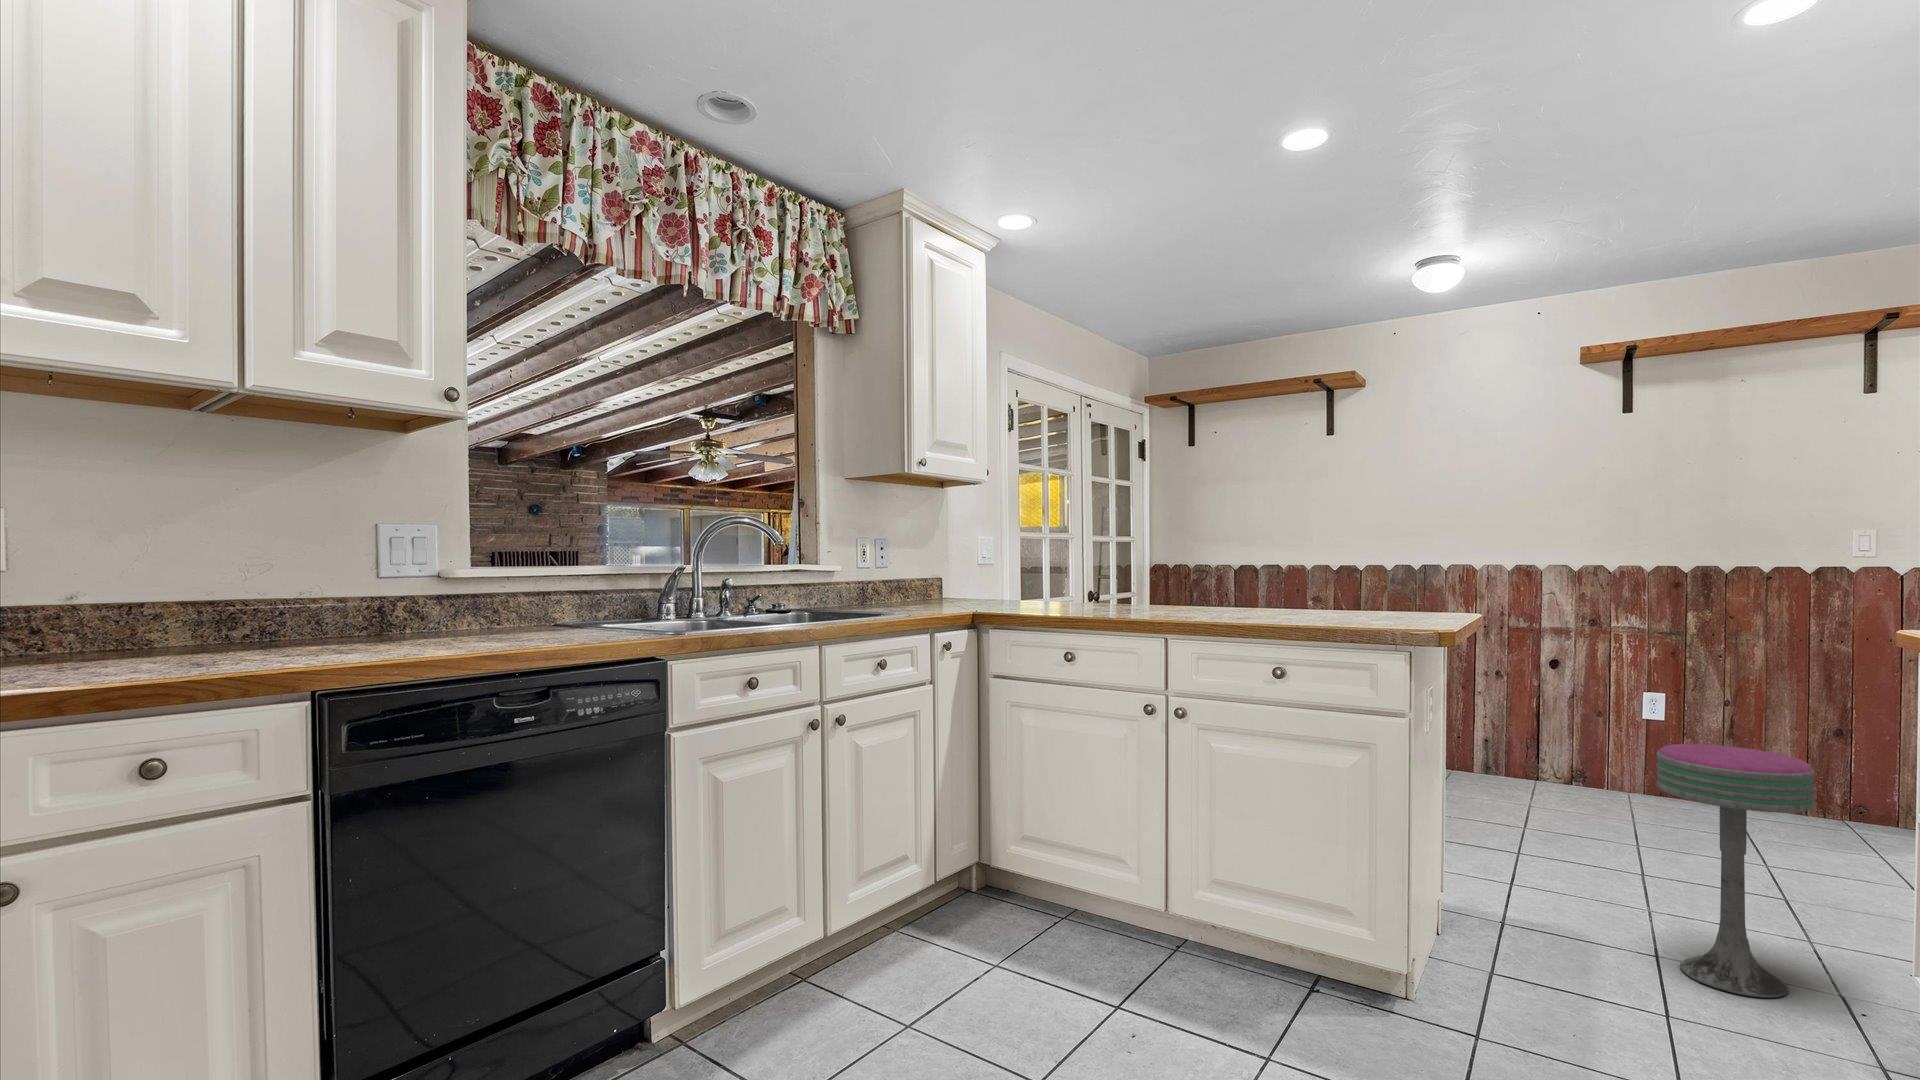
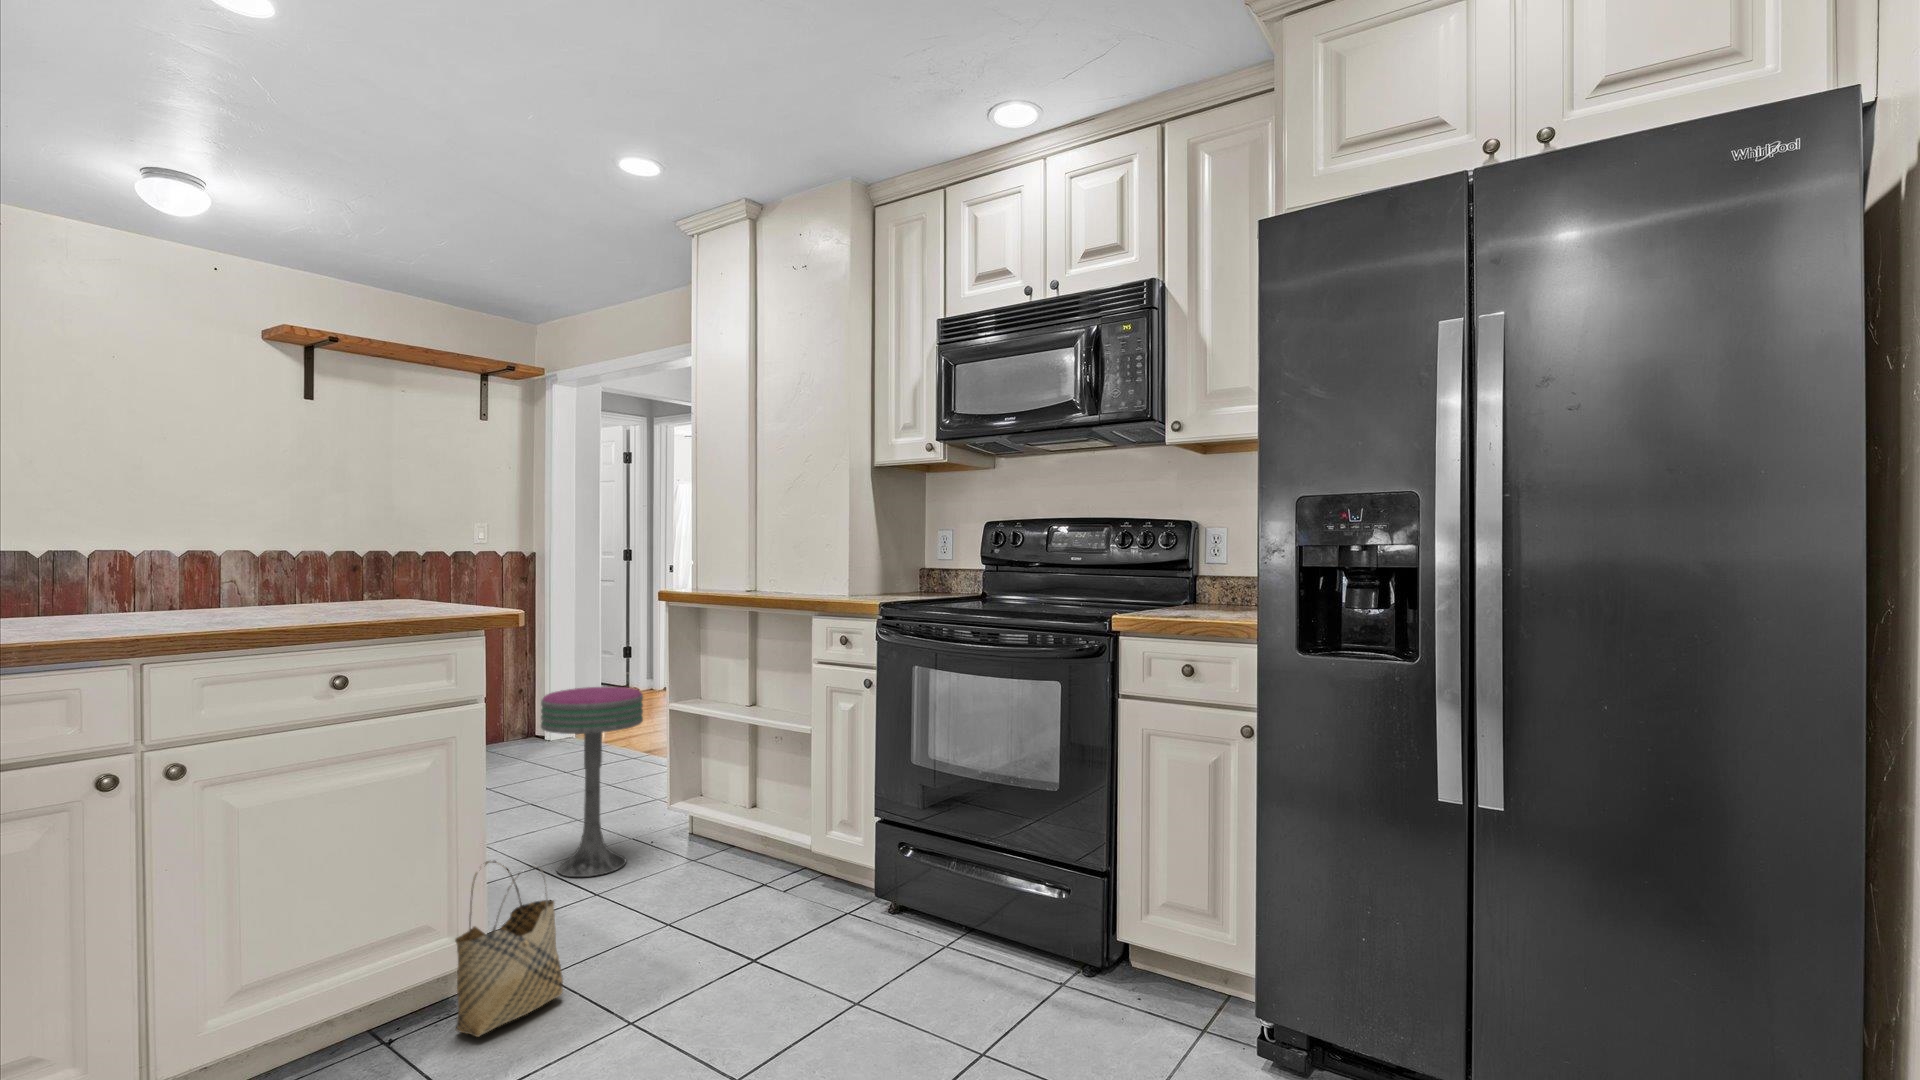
woven basket: none [1355,869,1475,1039] -> present [455,861,563,1037]

